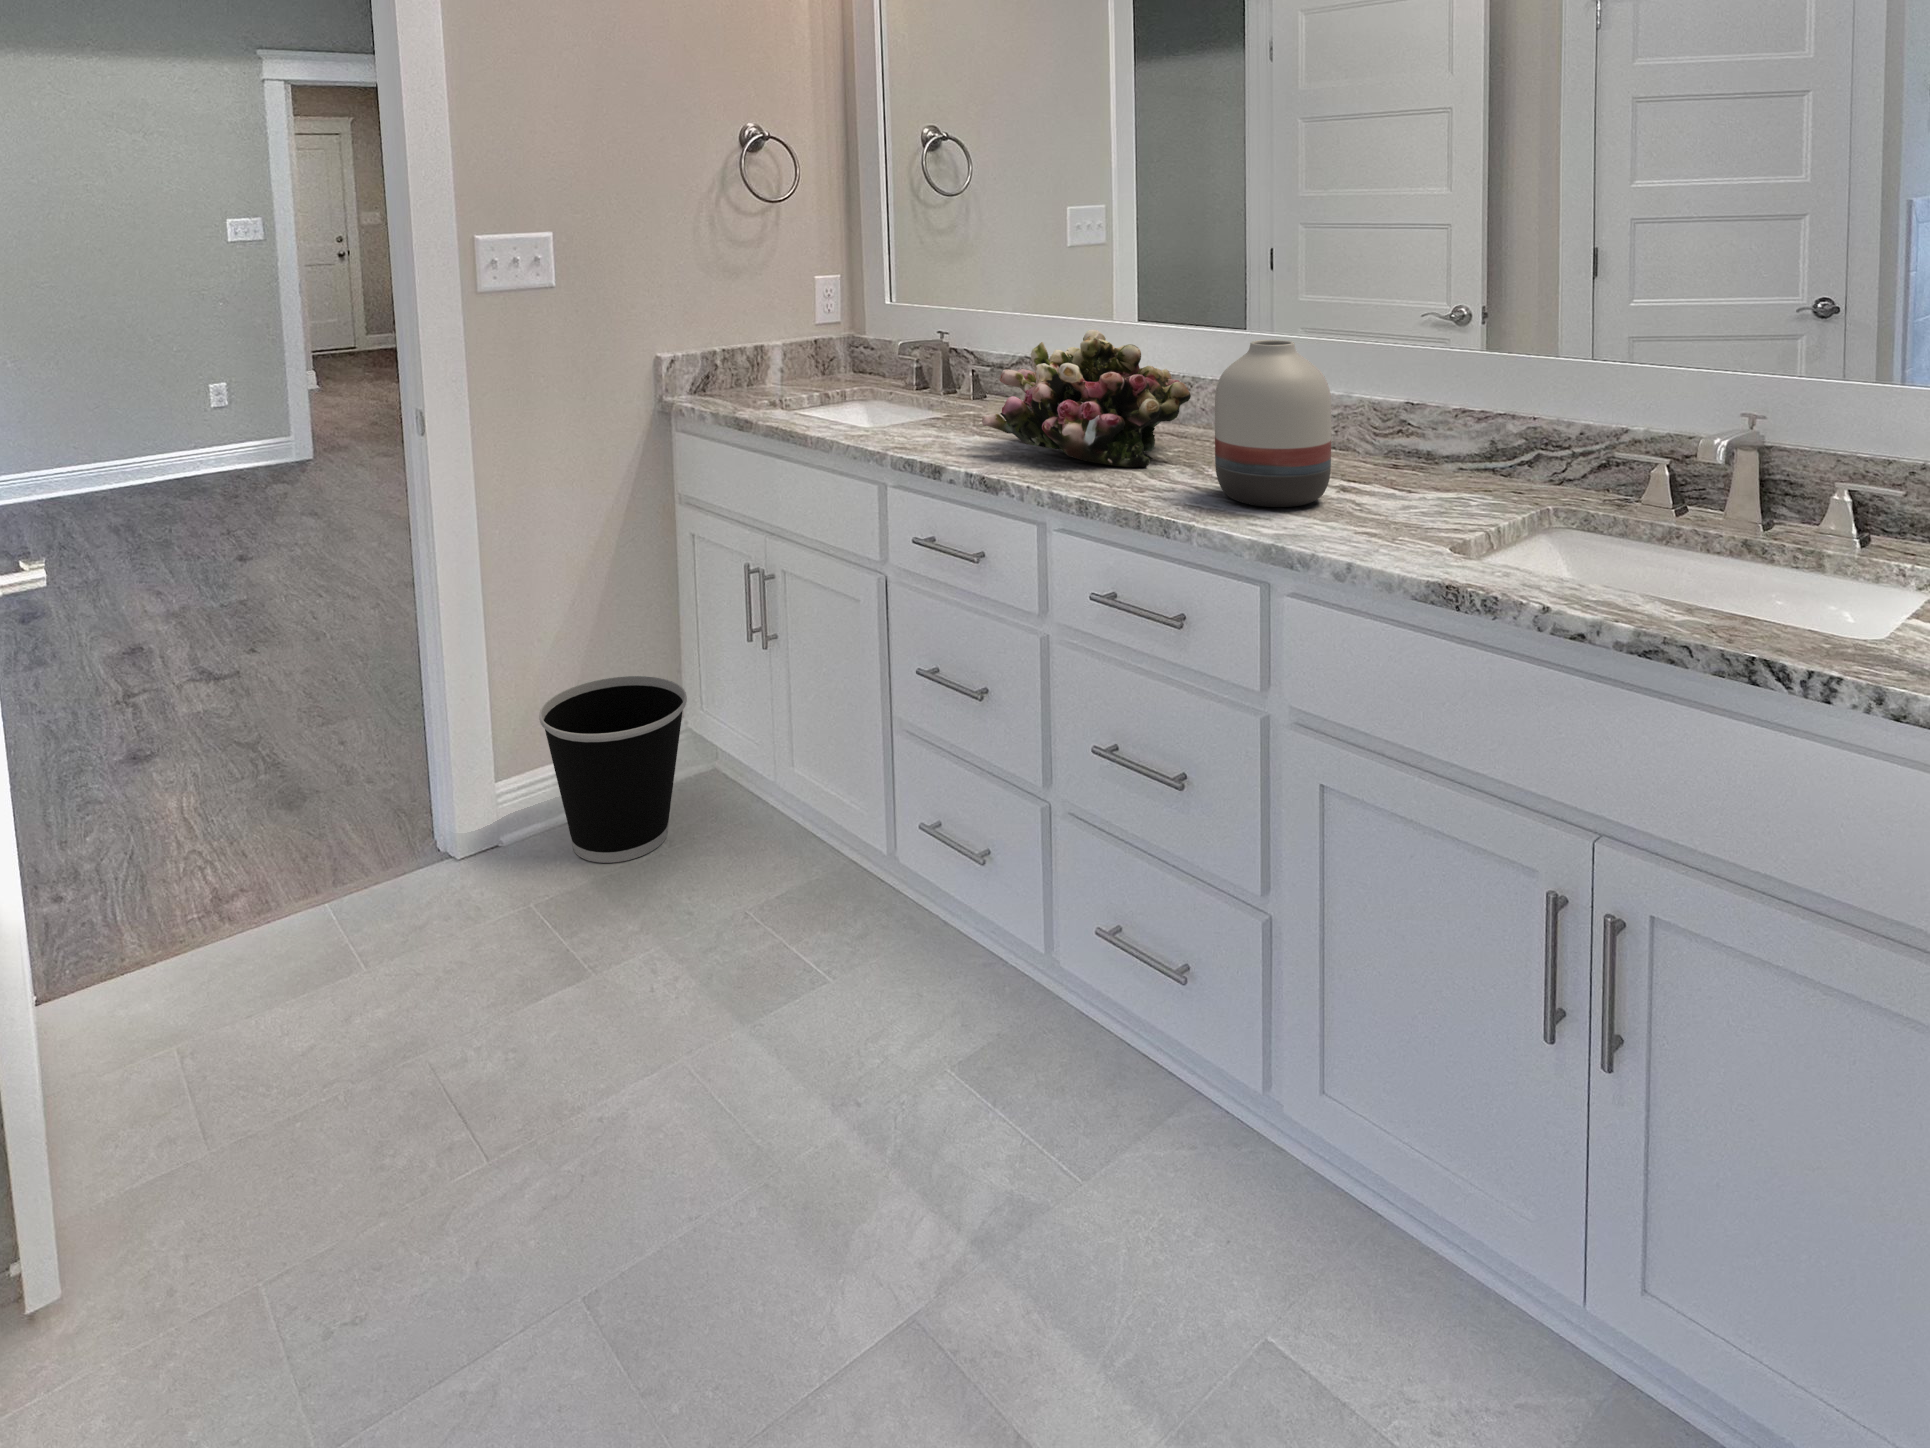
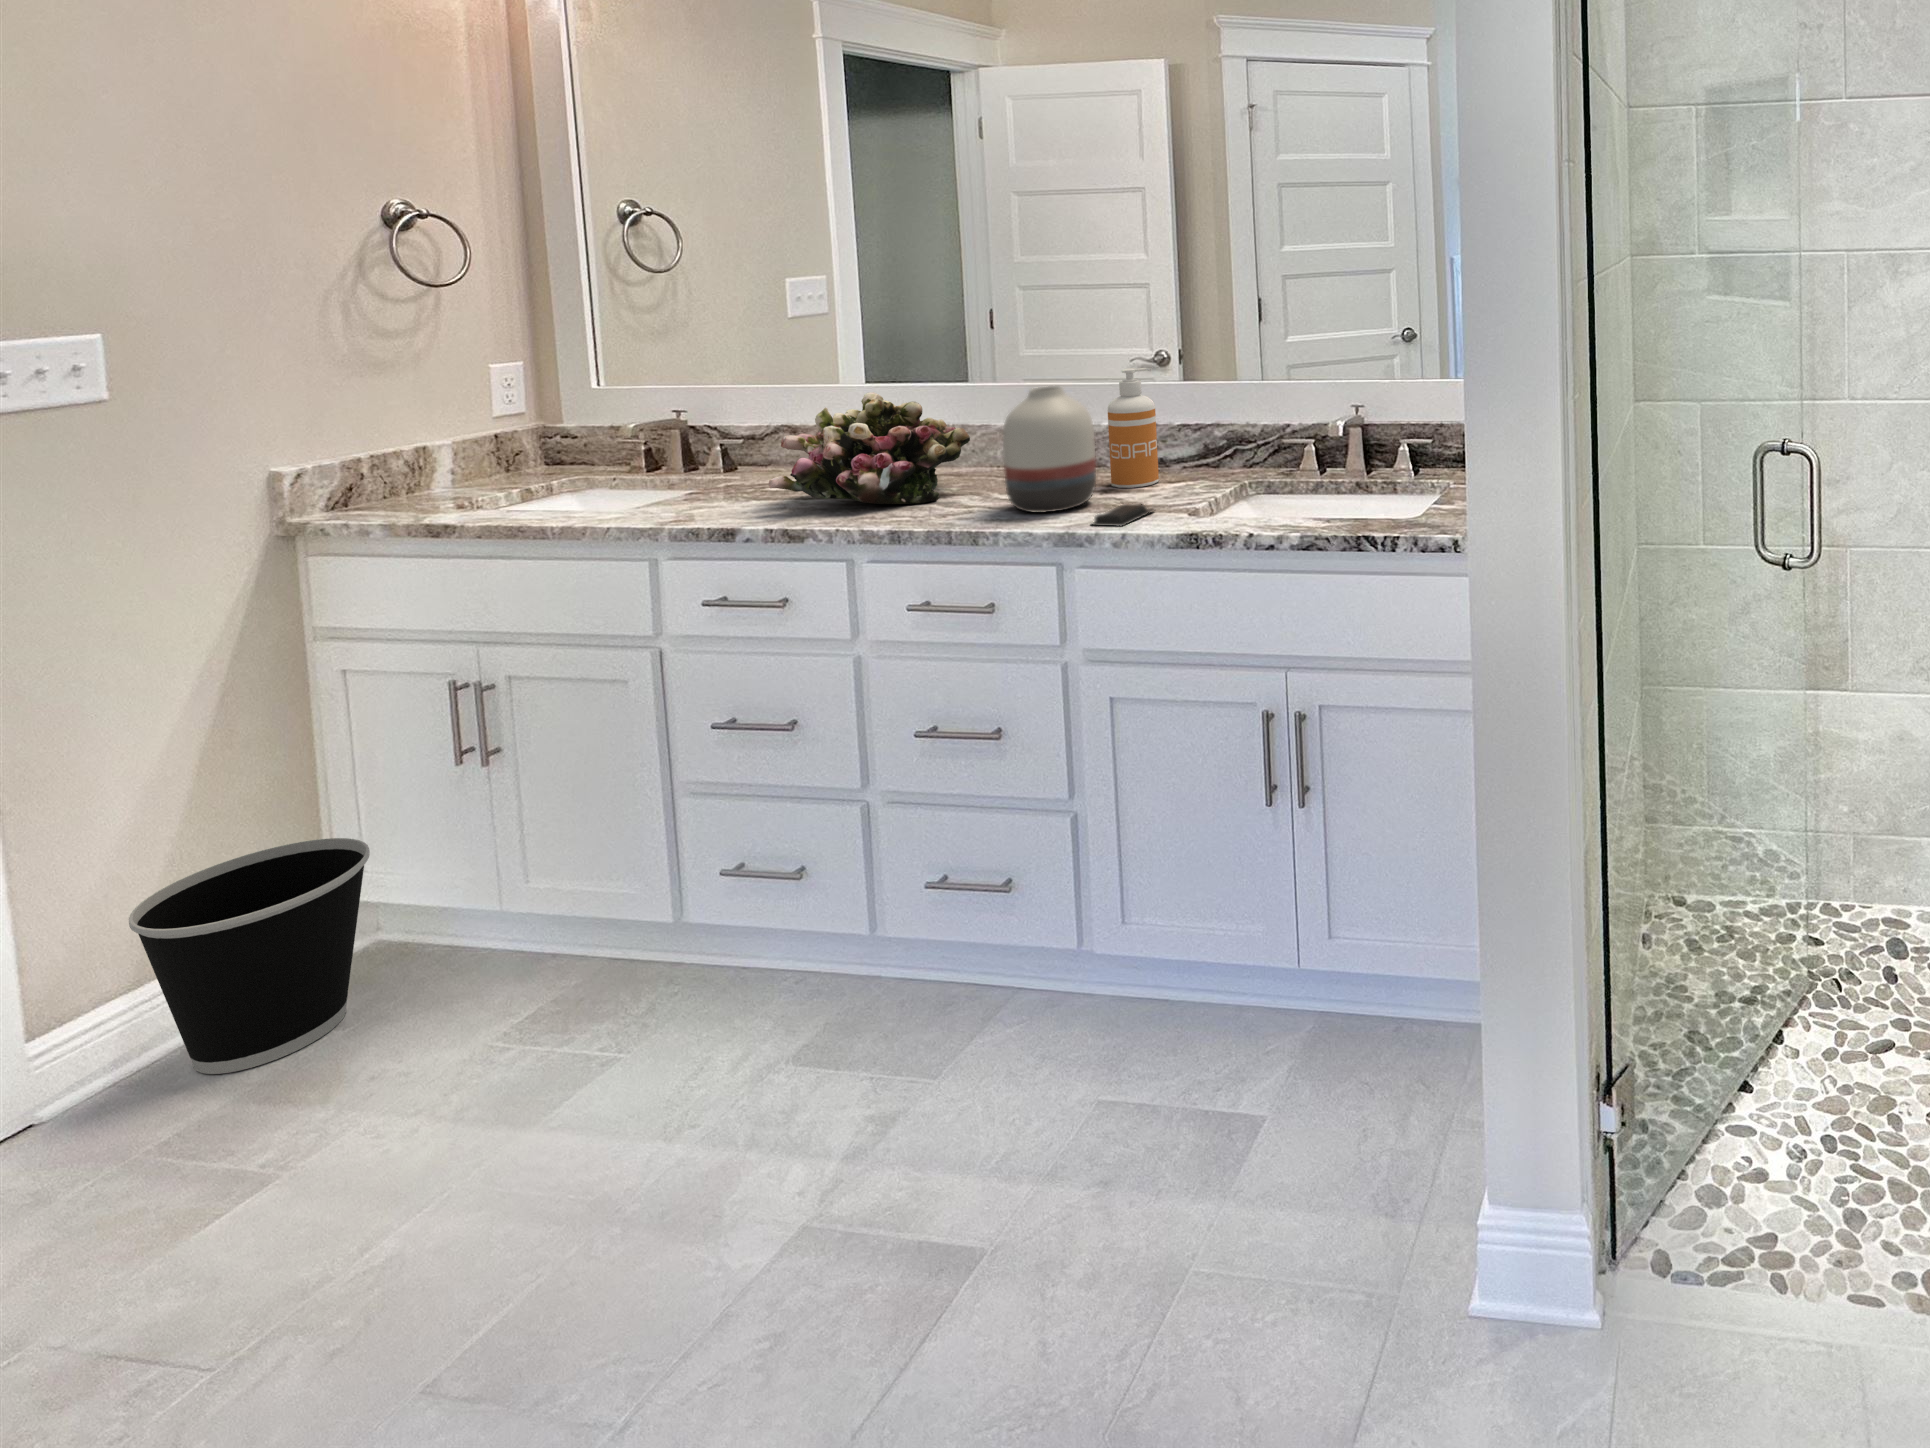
soap dispenser: none [1357,326,1423,490] -> present [1108,368,1159,488]
soap bar: none [1307,514,1405,549] -> present [1092,504,1153,526]

